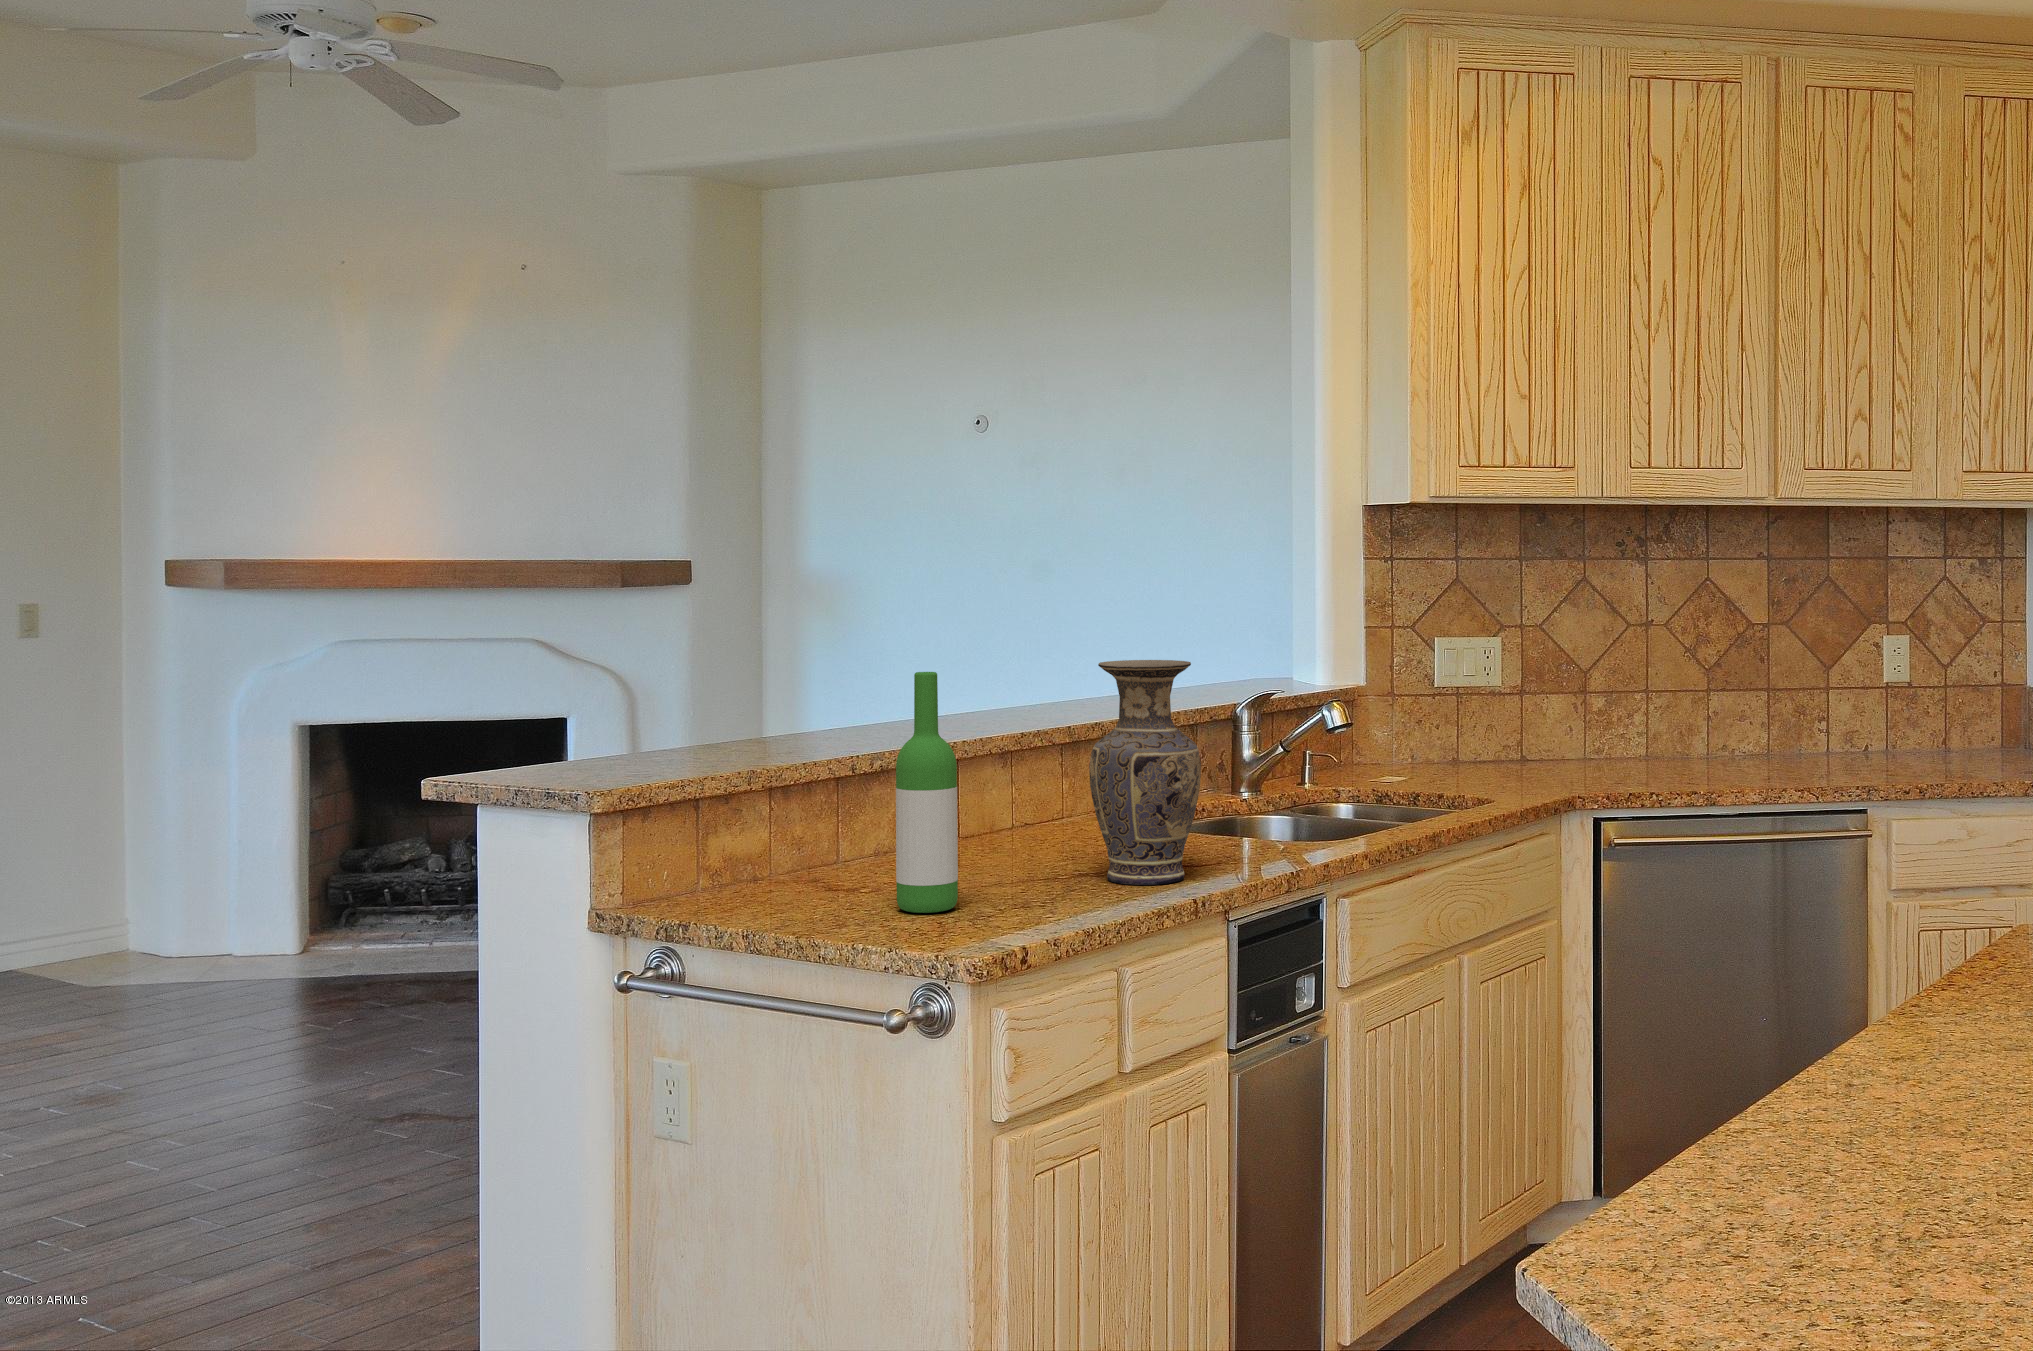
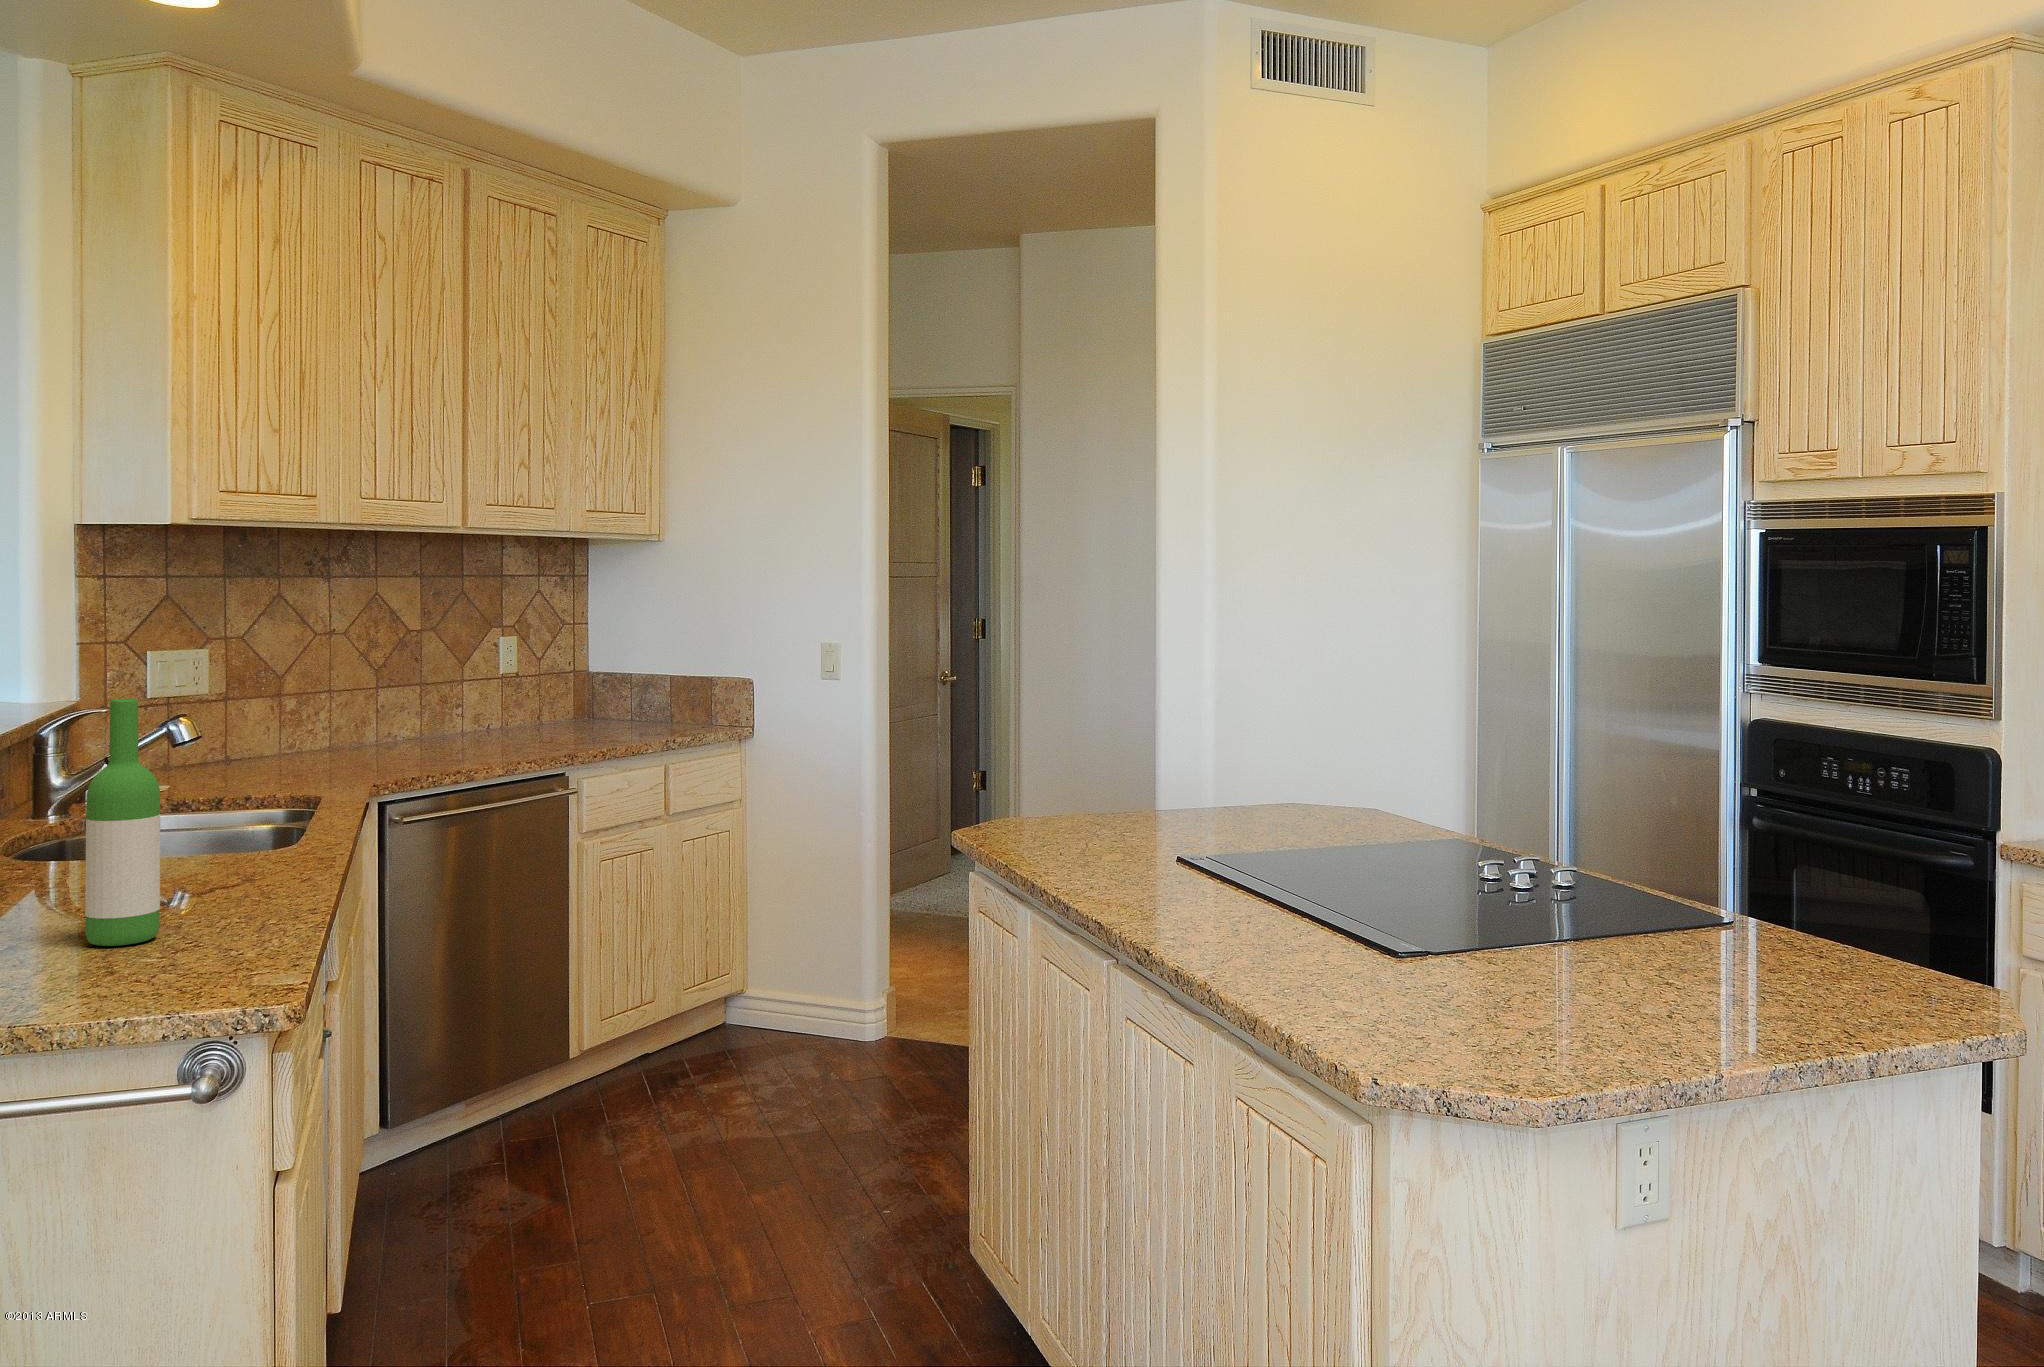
vase: present [1089,660,1201,885] -> none [178,677,302,893]

